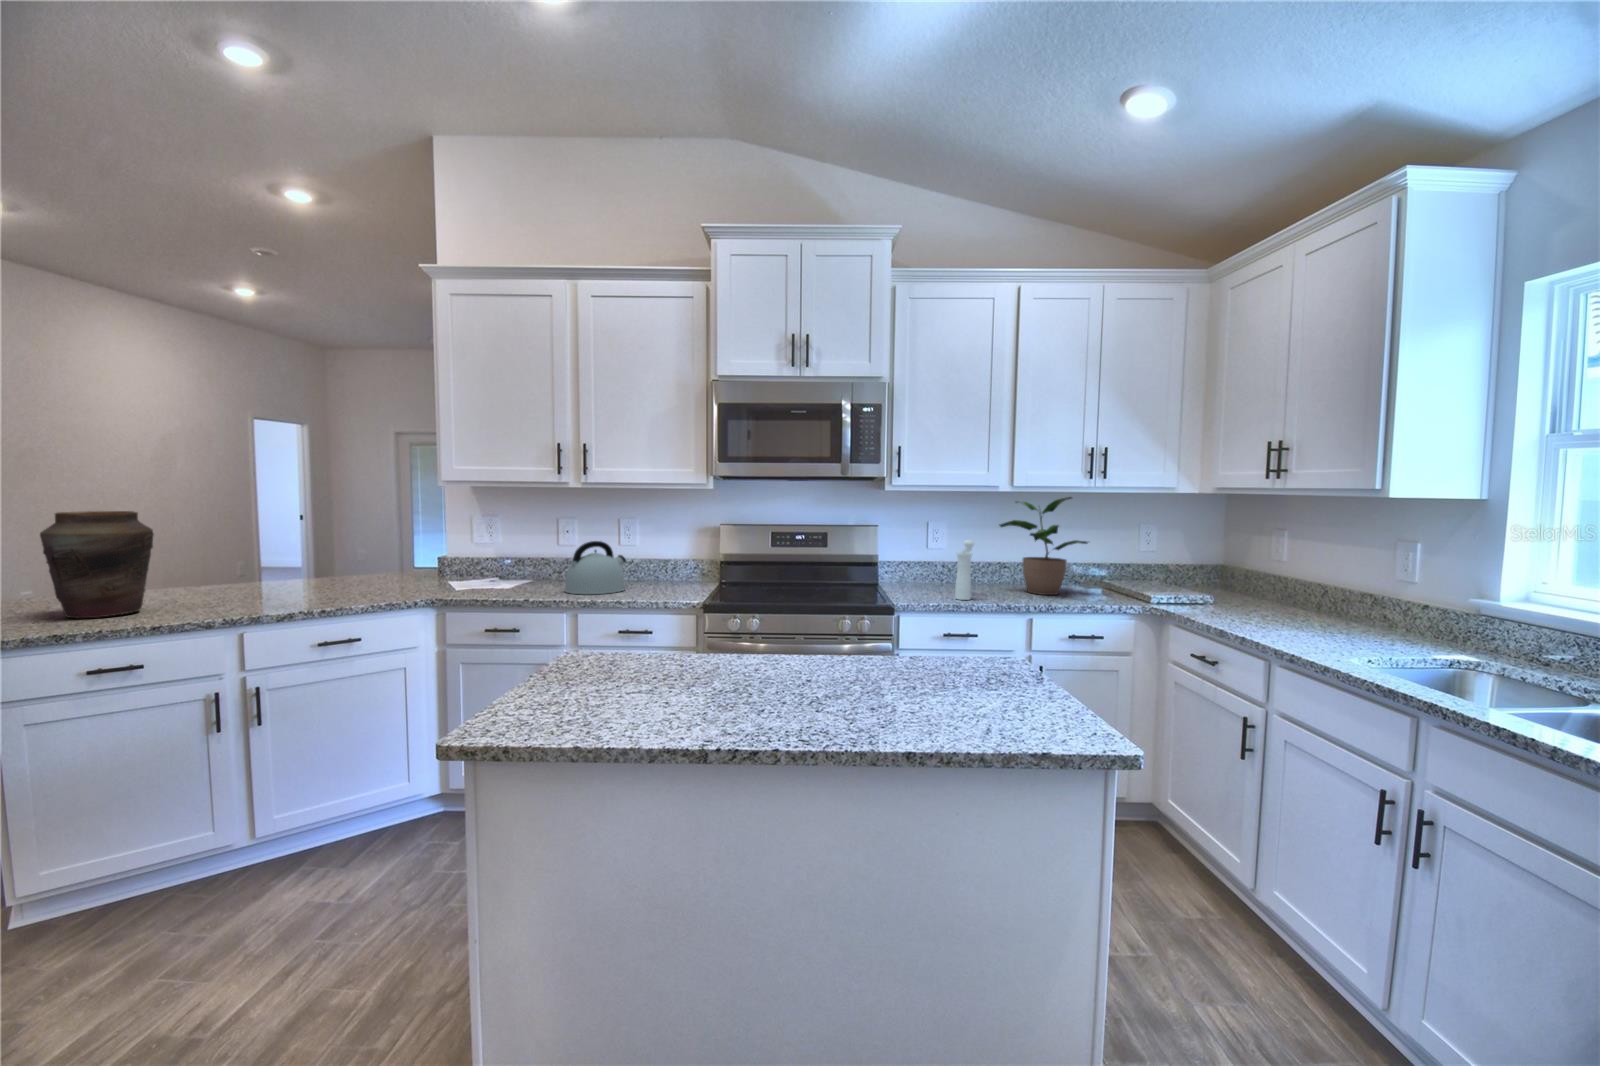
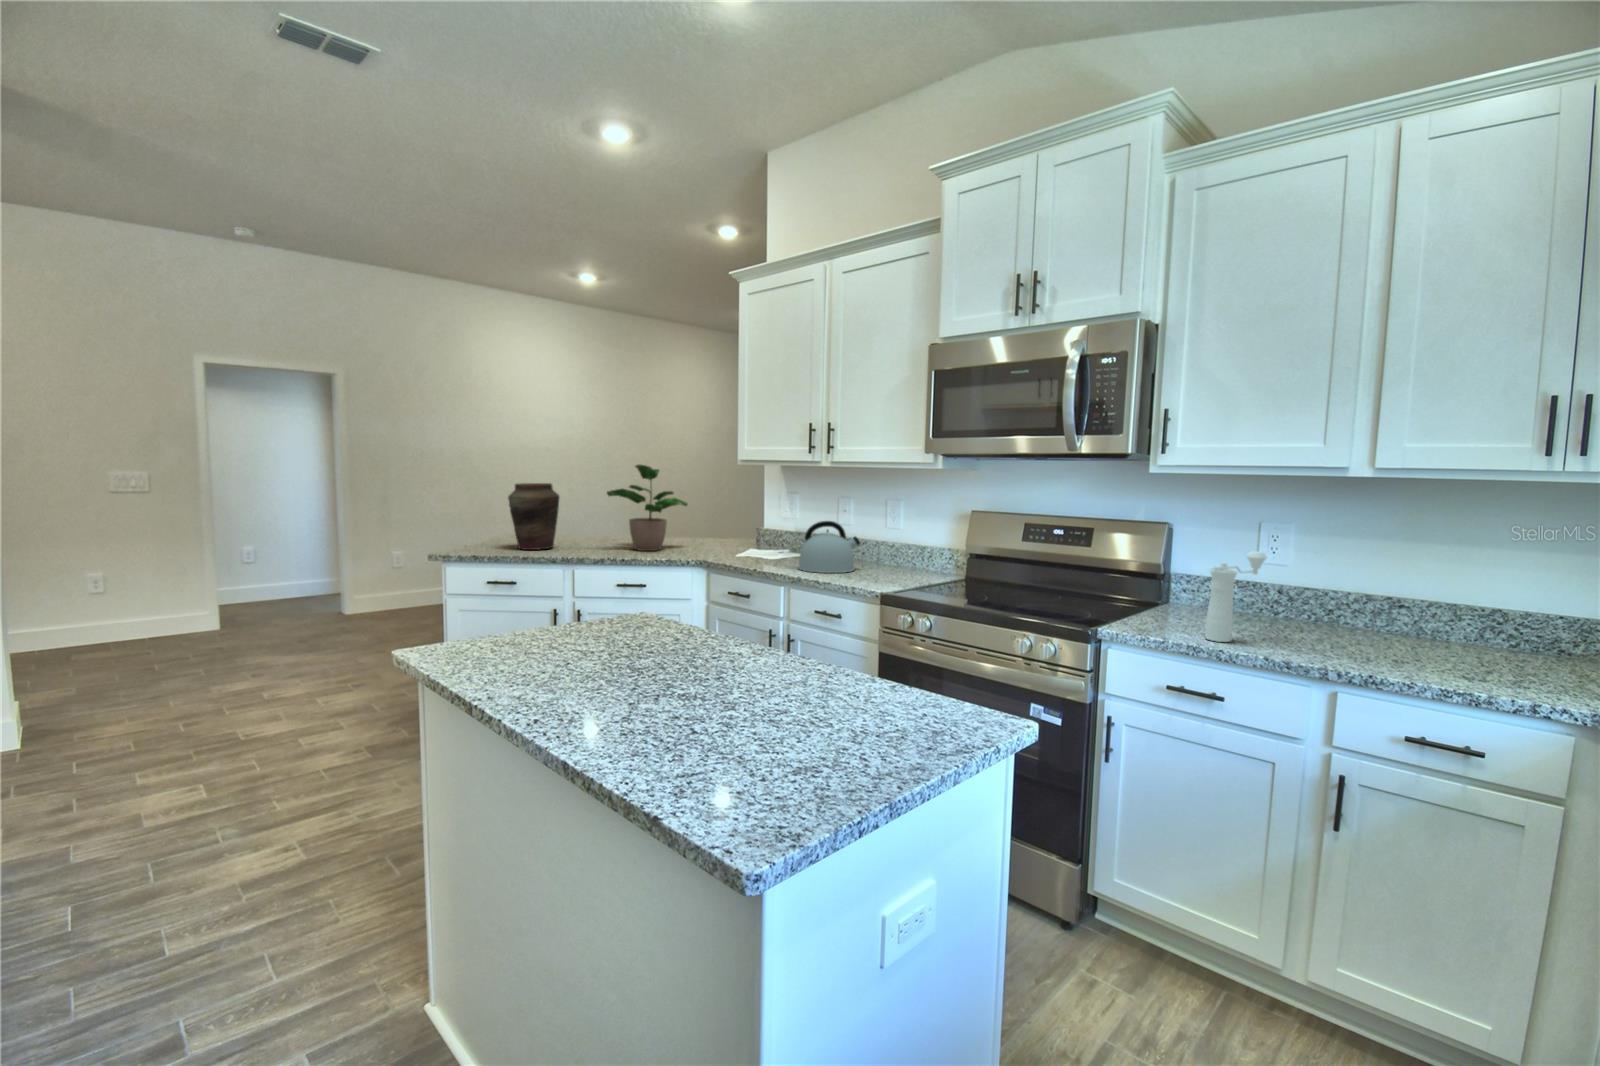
potted plant: present [999,497,1088,595] -> present [607,465,687,551]

